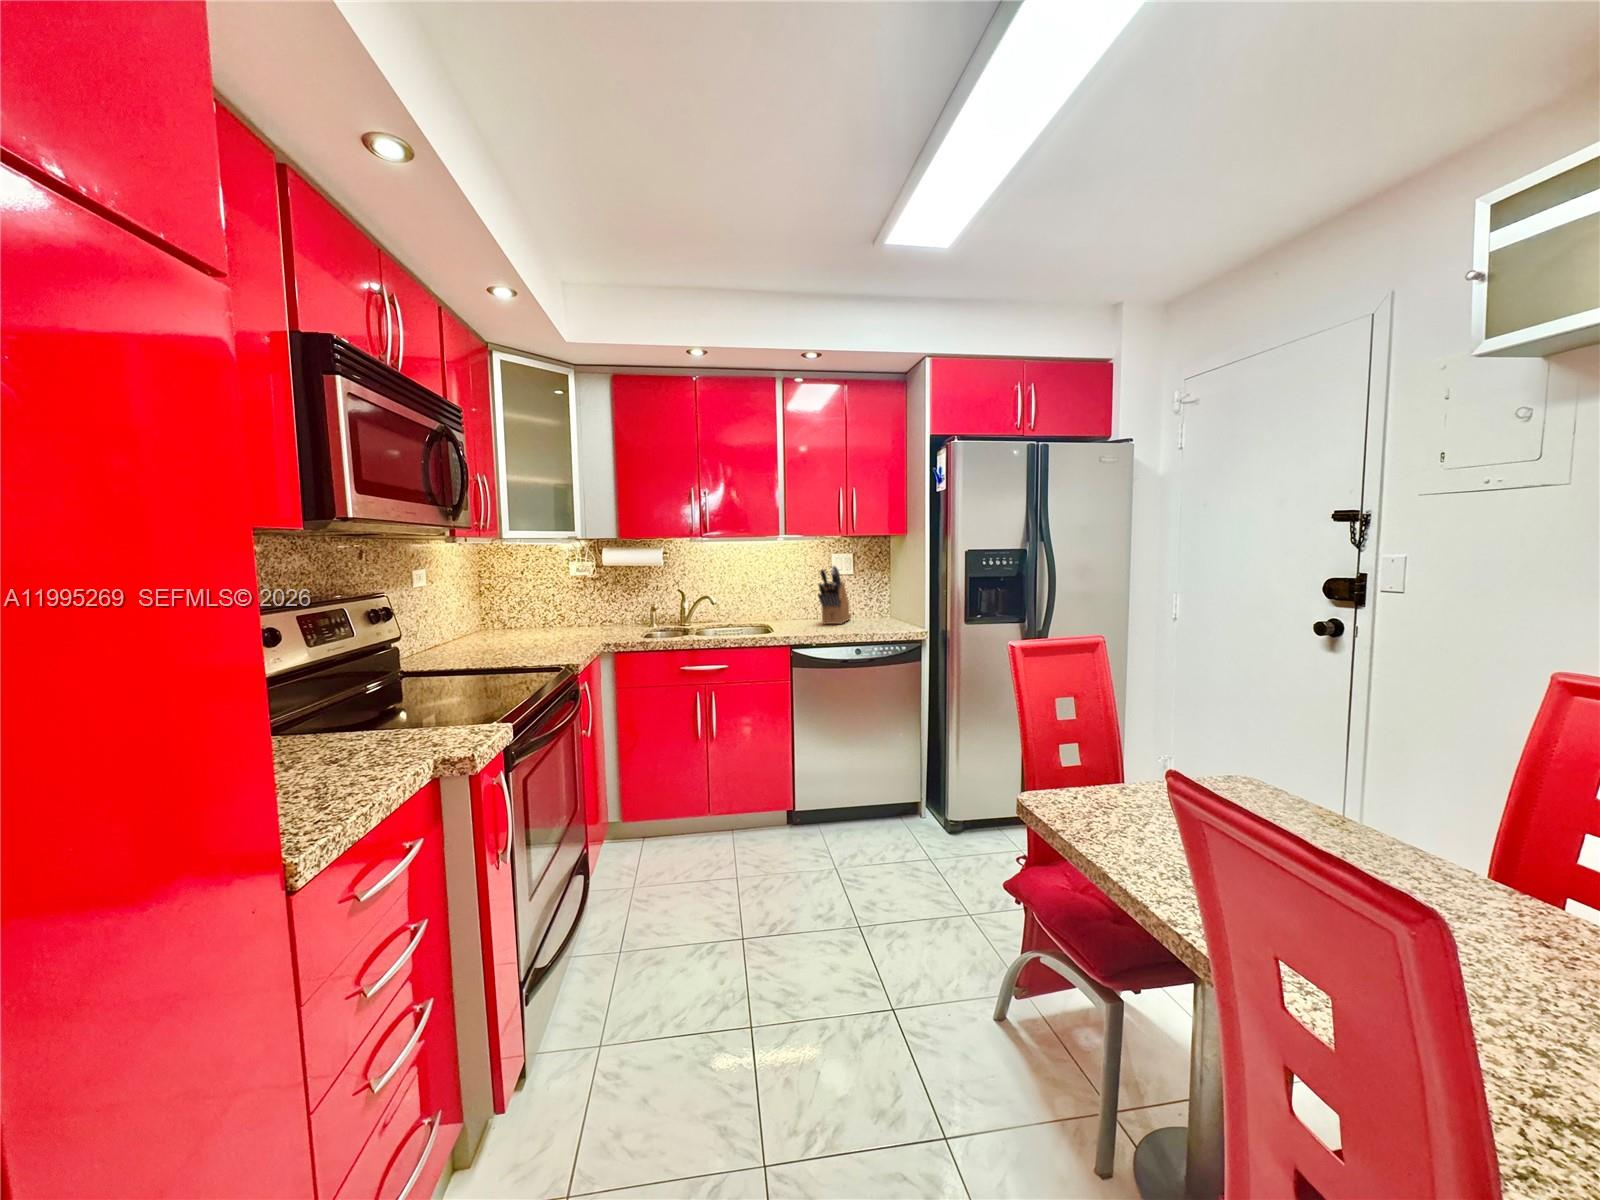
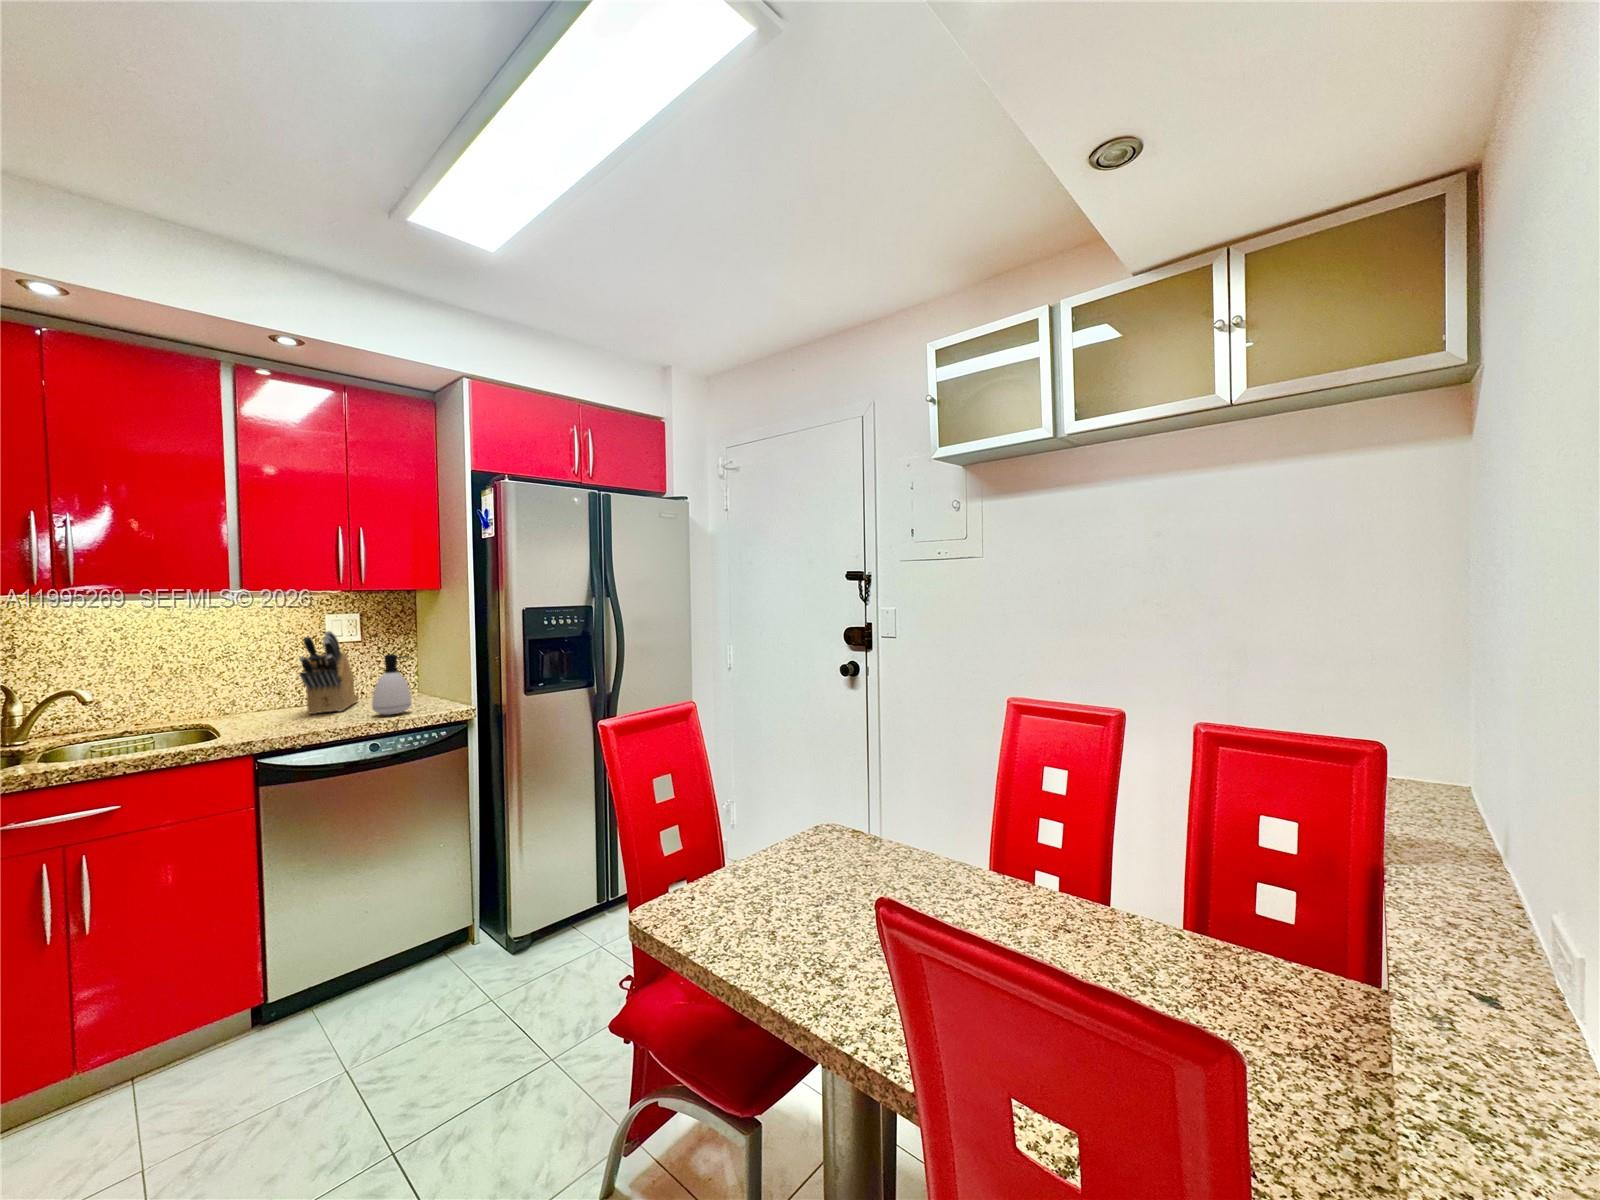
soap dispenser: none [858,584,883,629] -> present [372,654,412,715]

